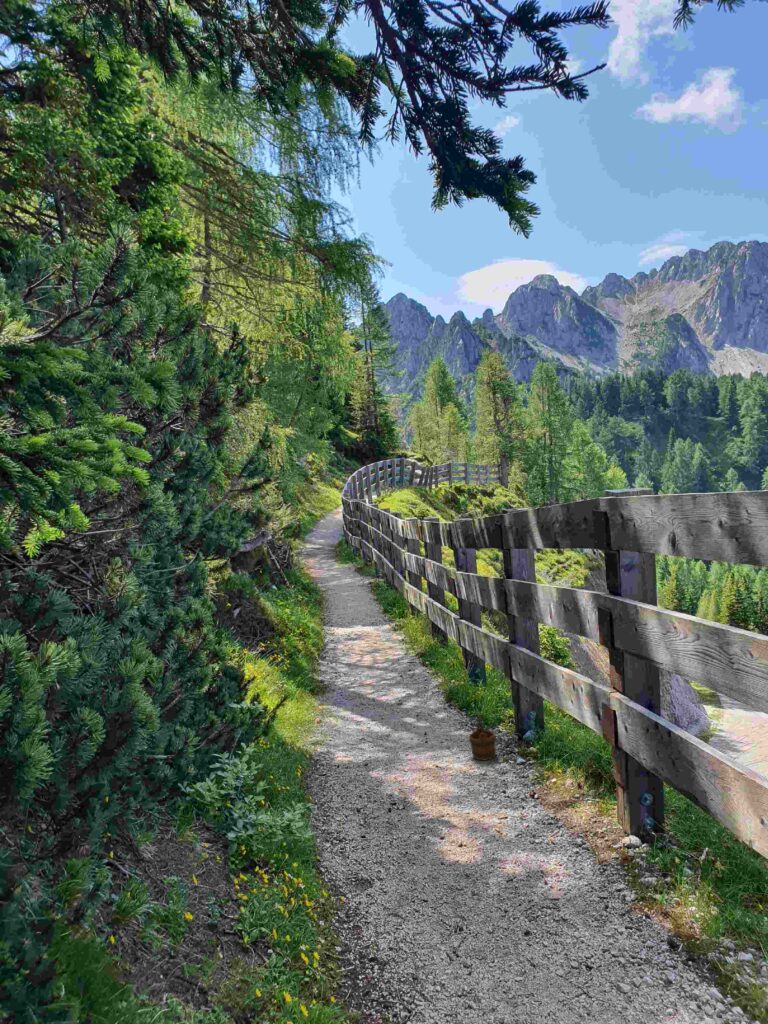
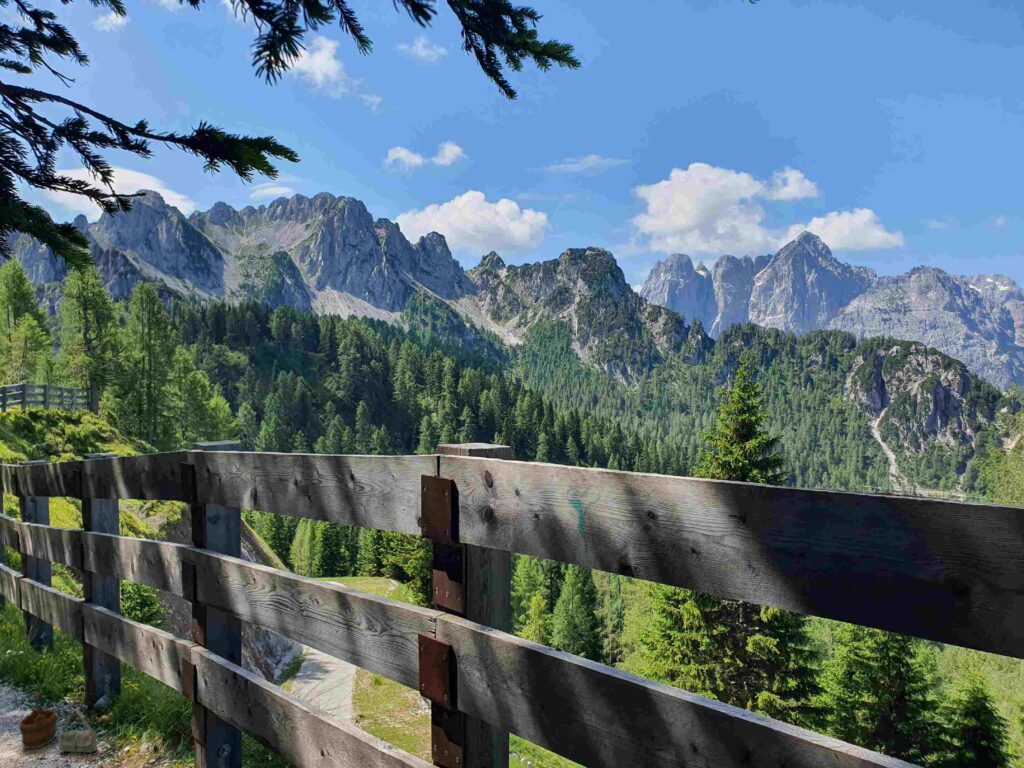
bag: none [498,734,528,777] -> present [58,709,97,753]

